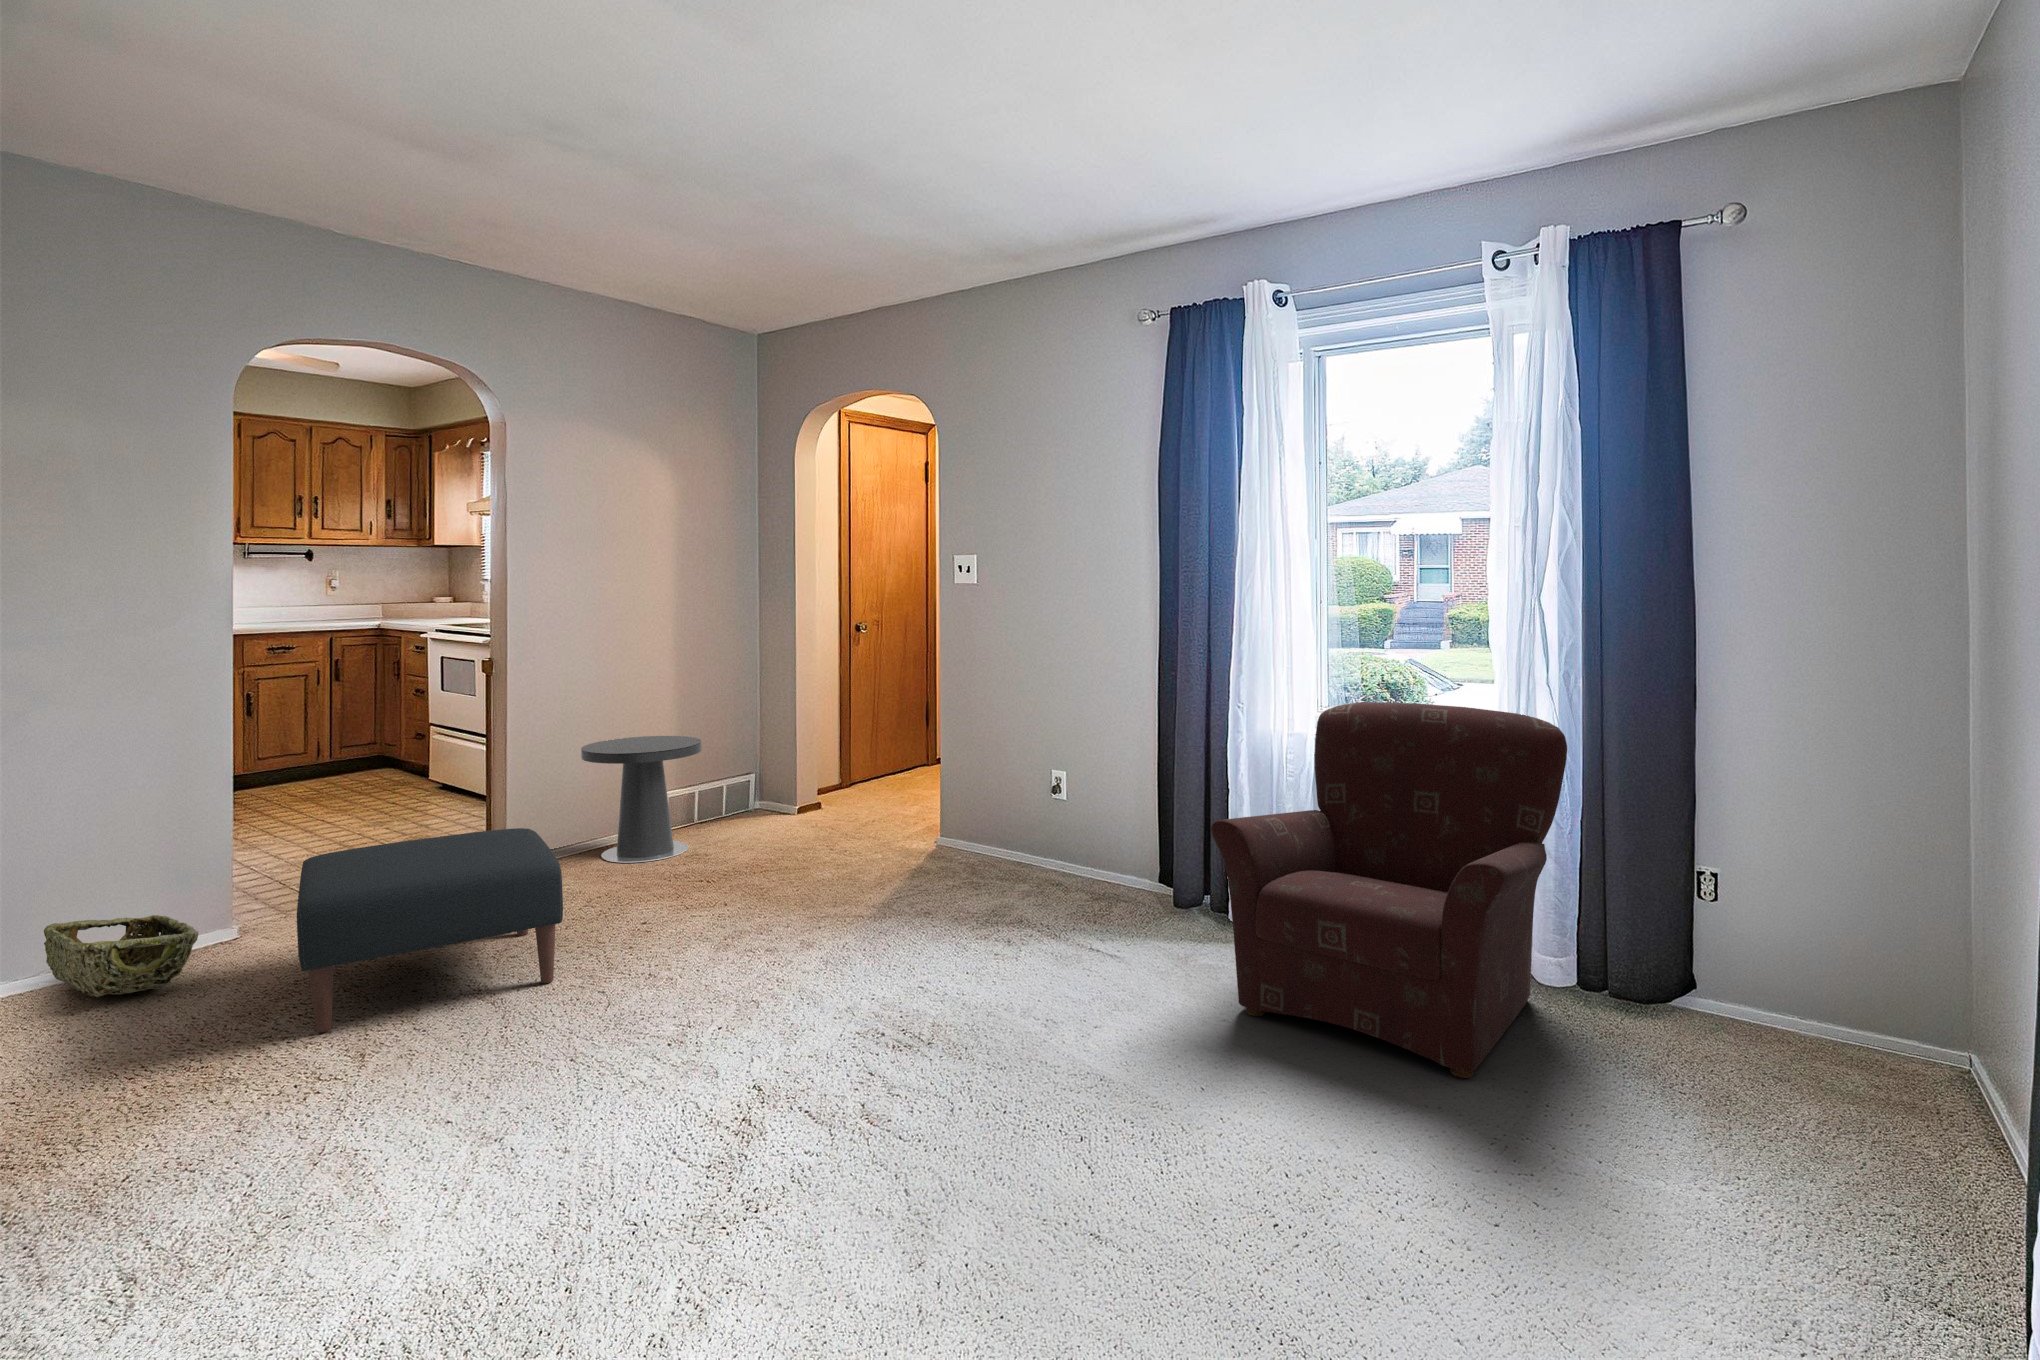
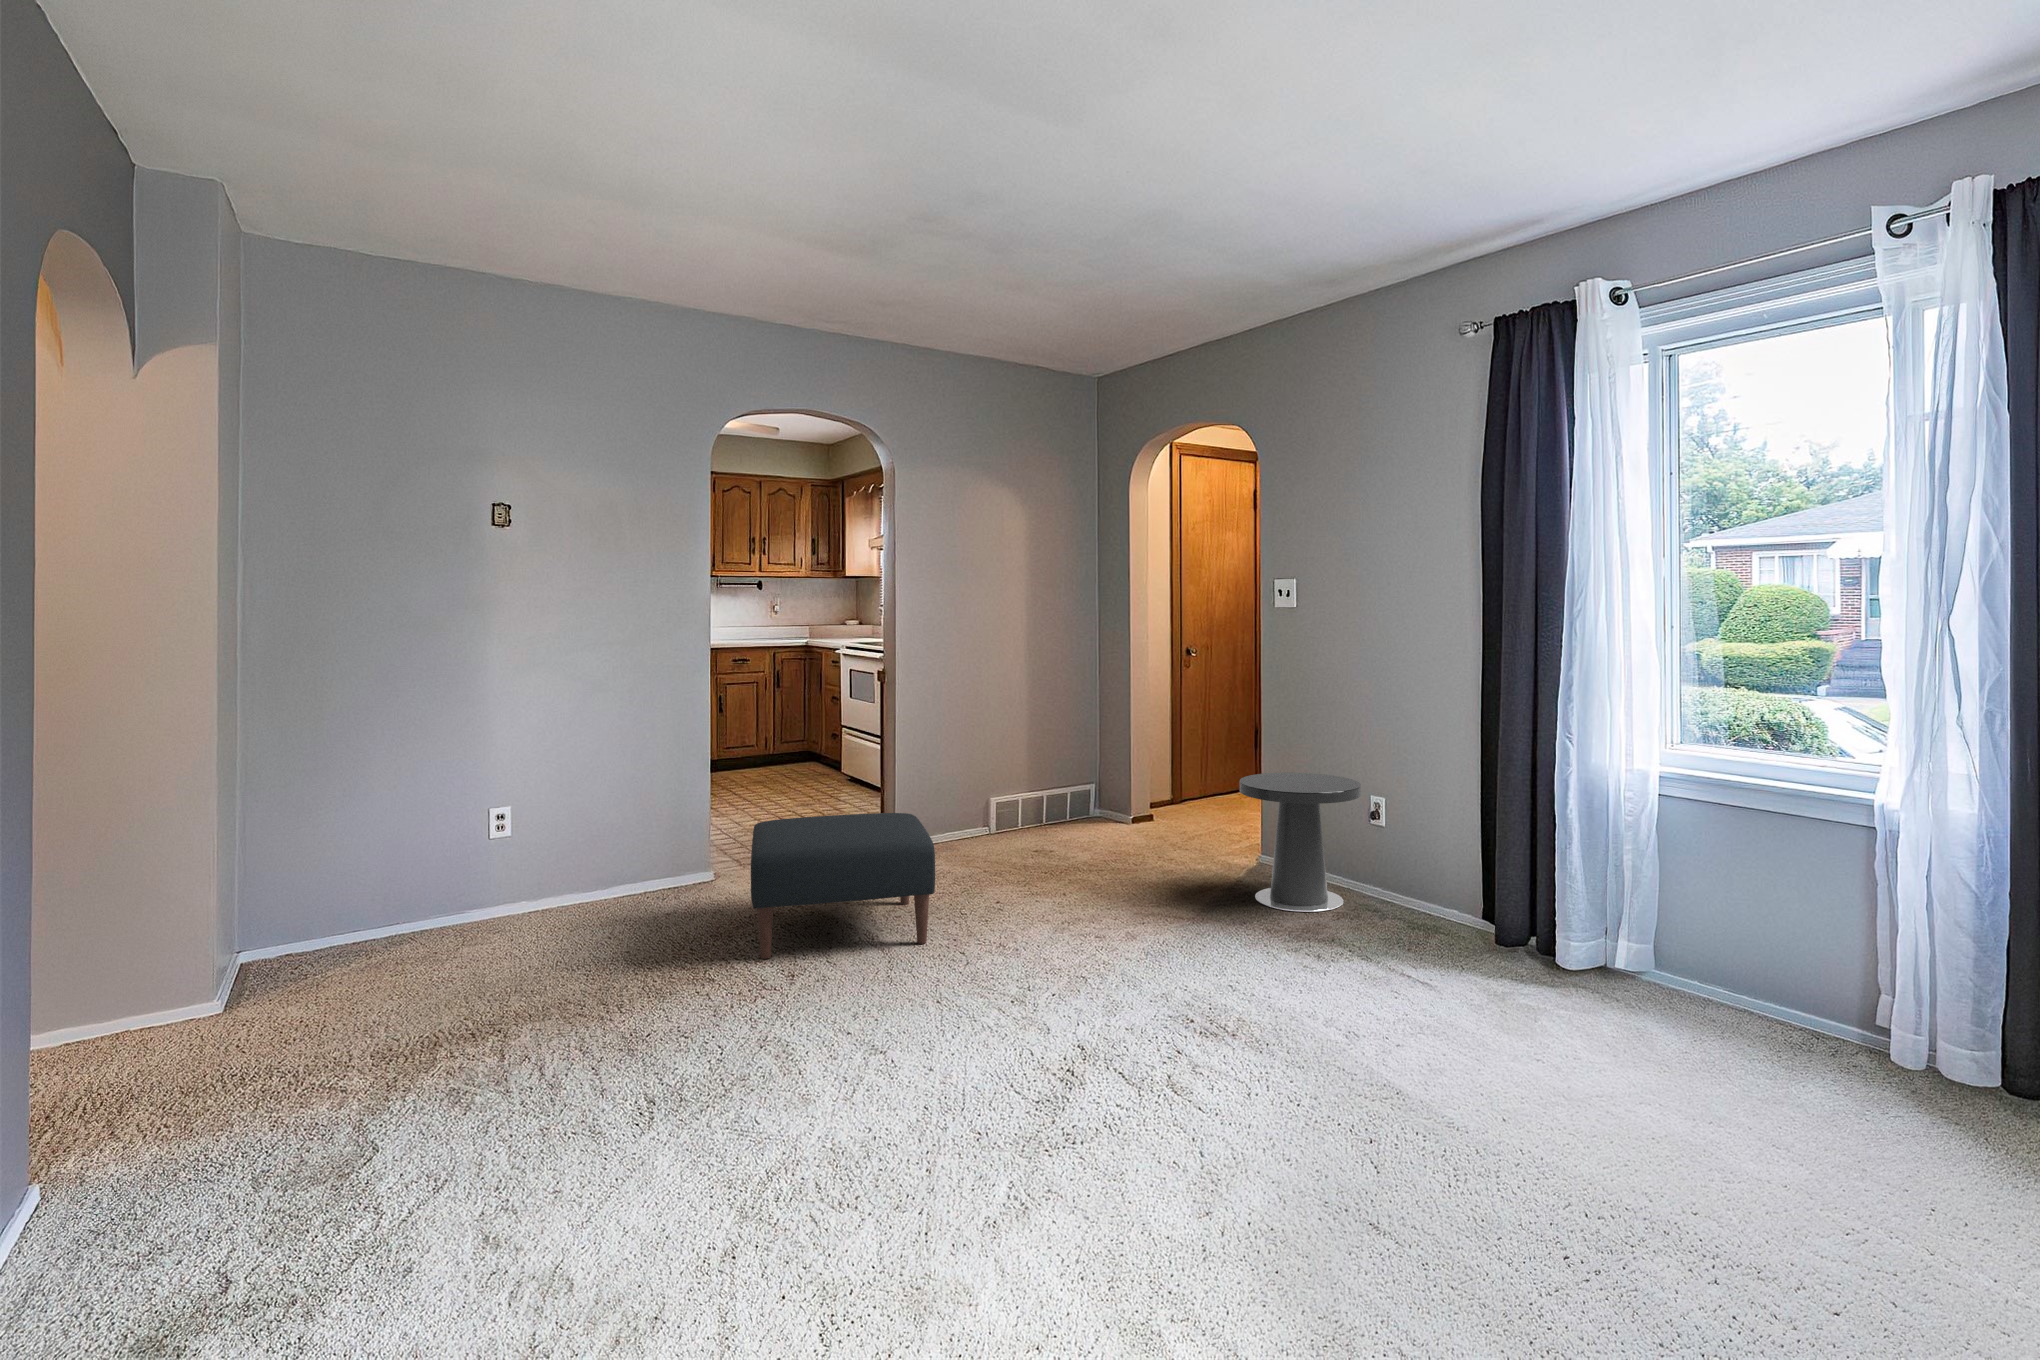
armchair: present [1211,702,1567,1078] -> none [1527,741,1984,1159]
side table: present [581,736,702,863] -> present [1239,773,1361,912]
woven basket: present [44,915,199,997] -> none [595,857,687,915]

